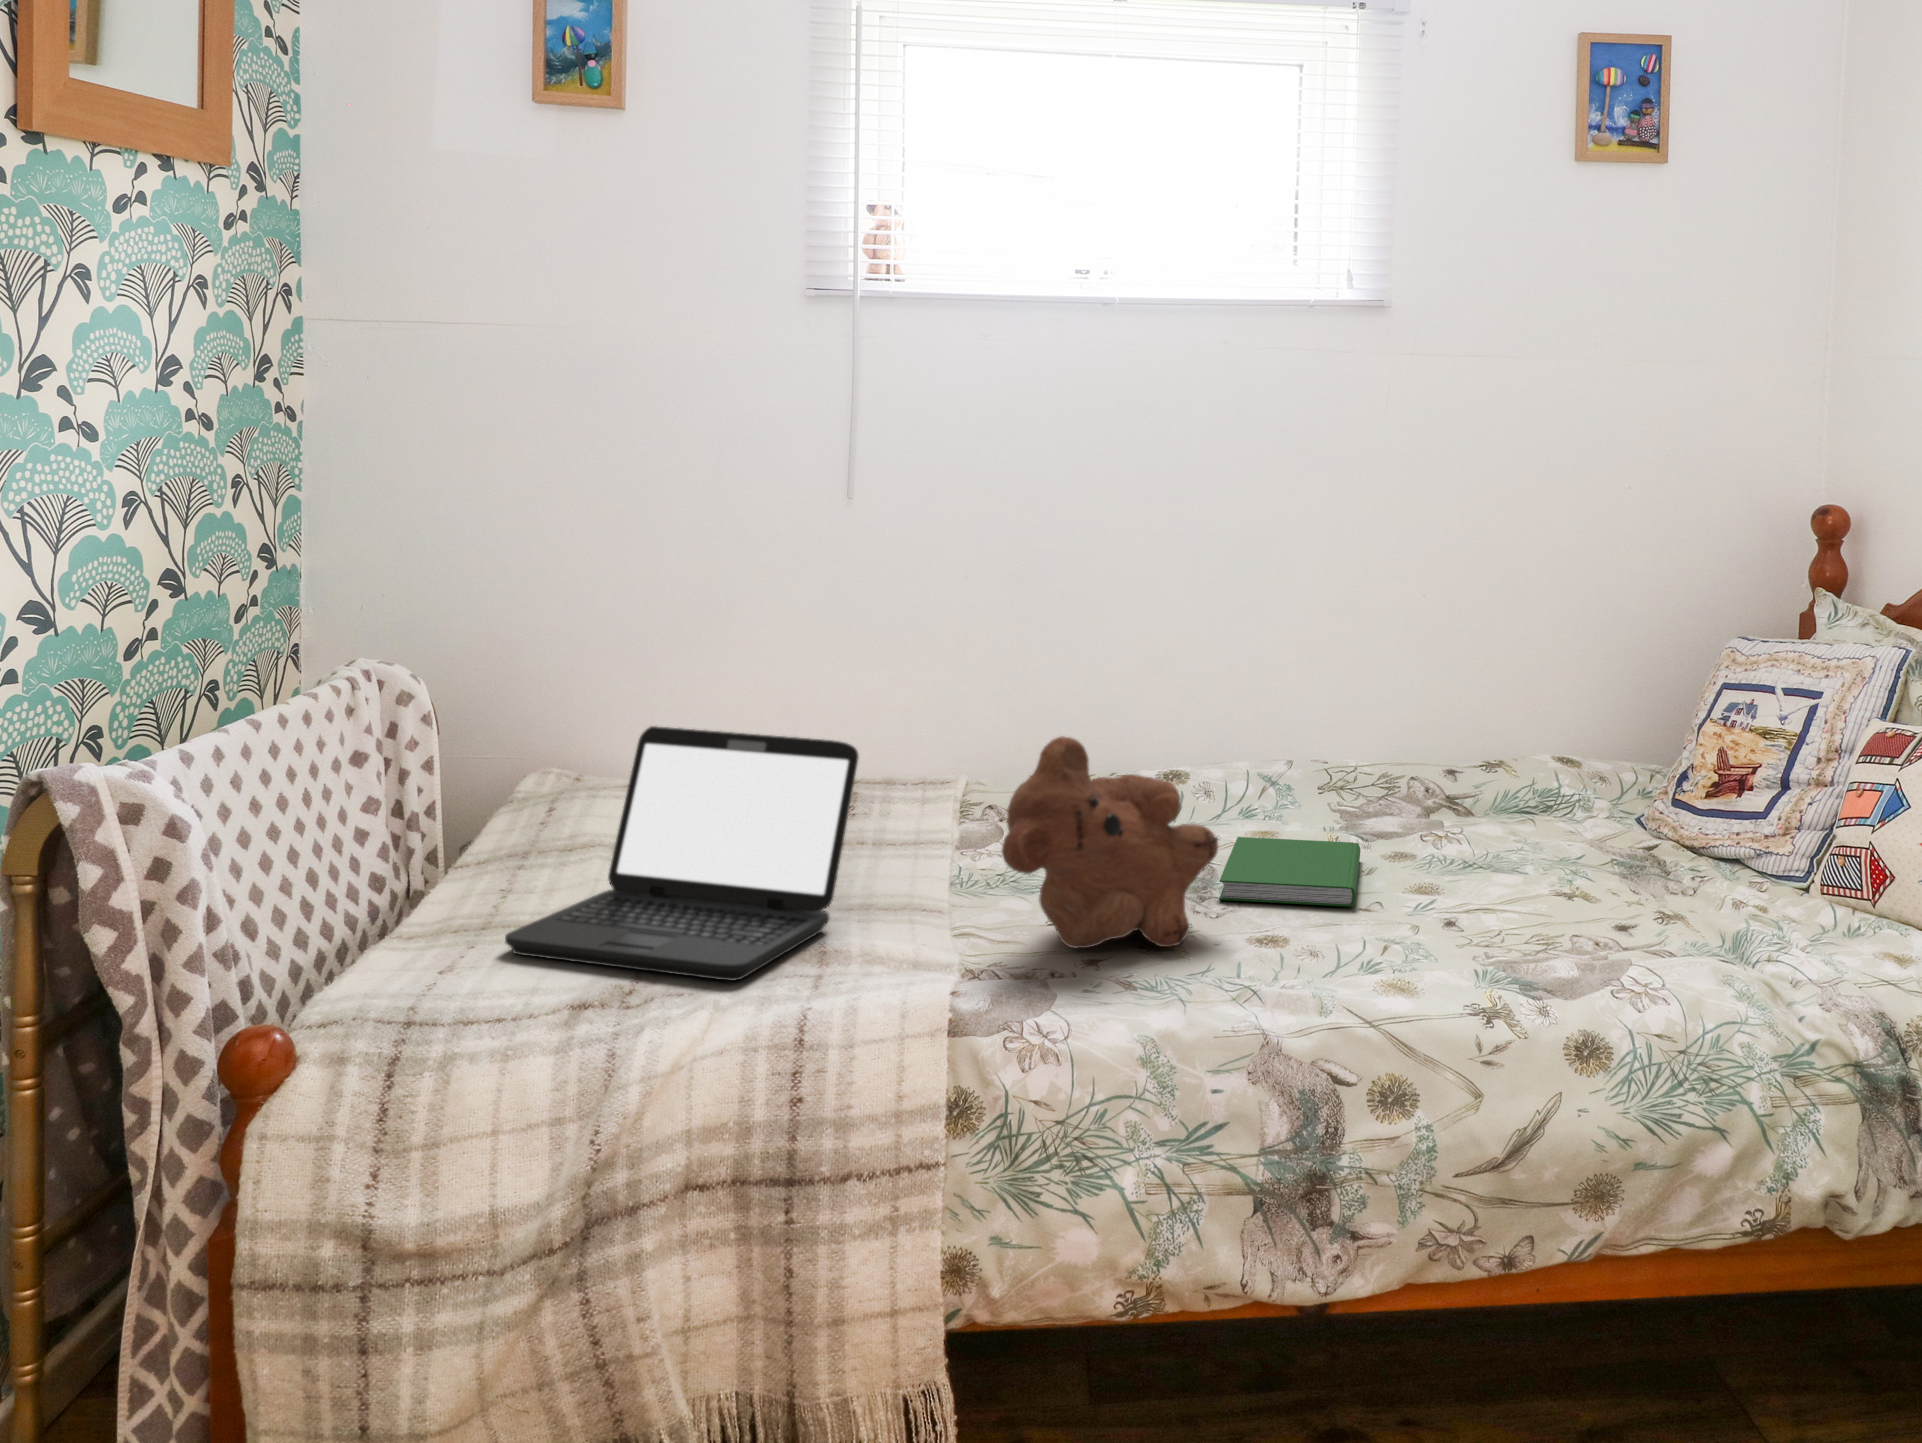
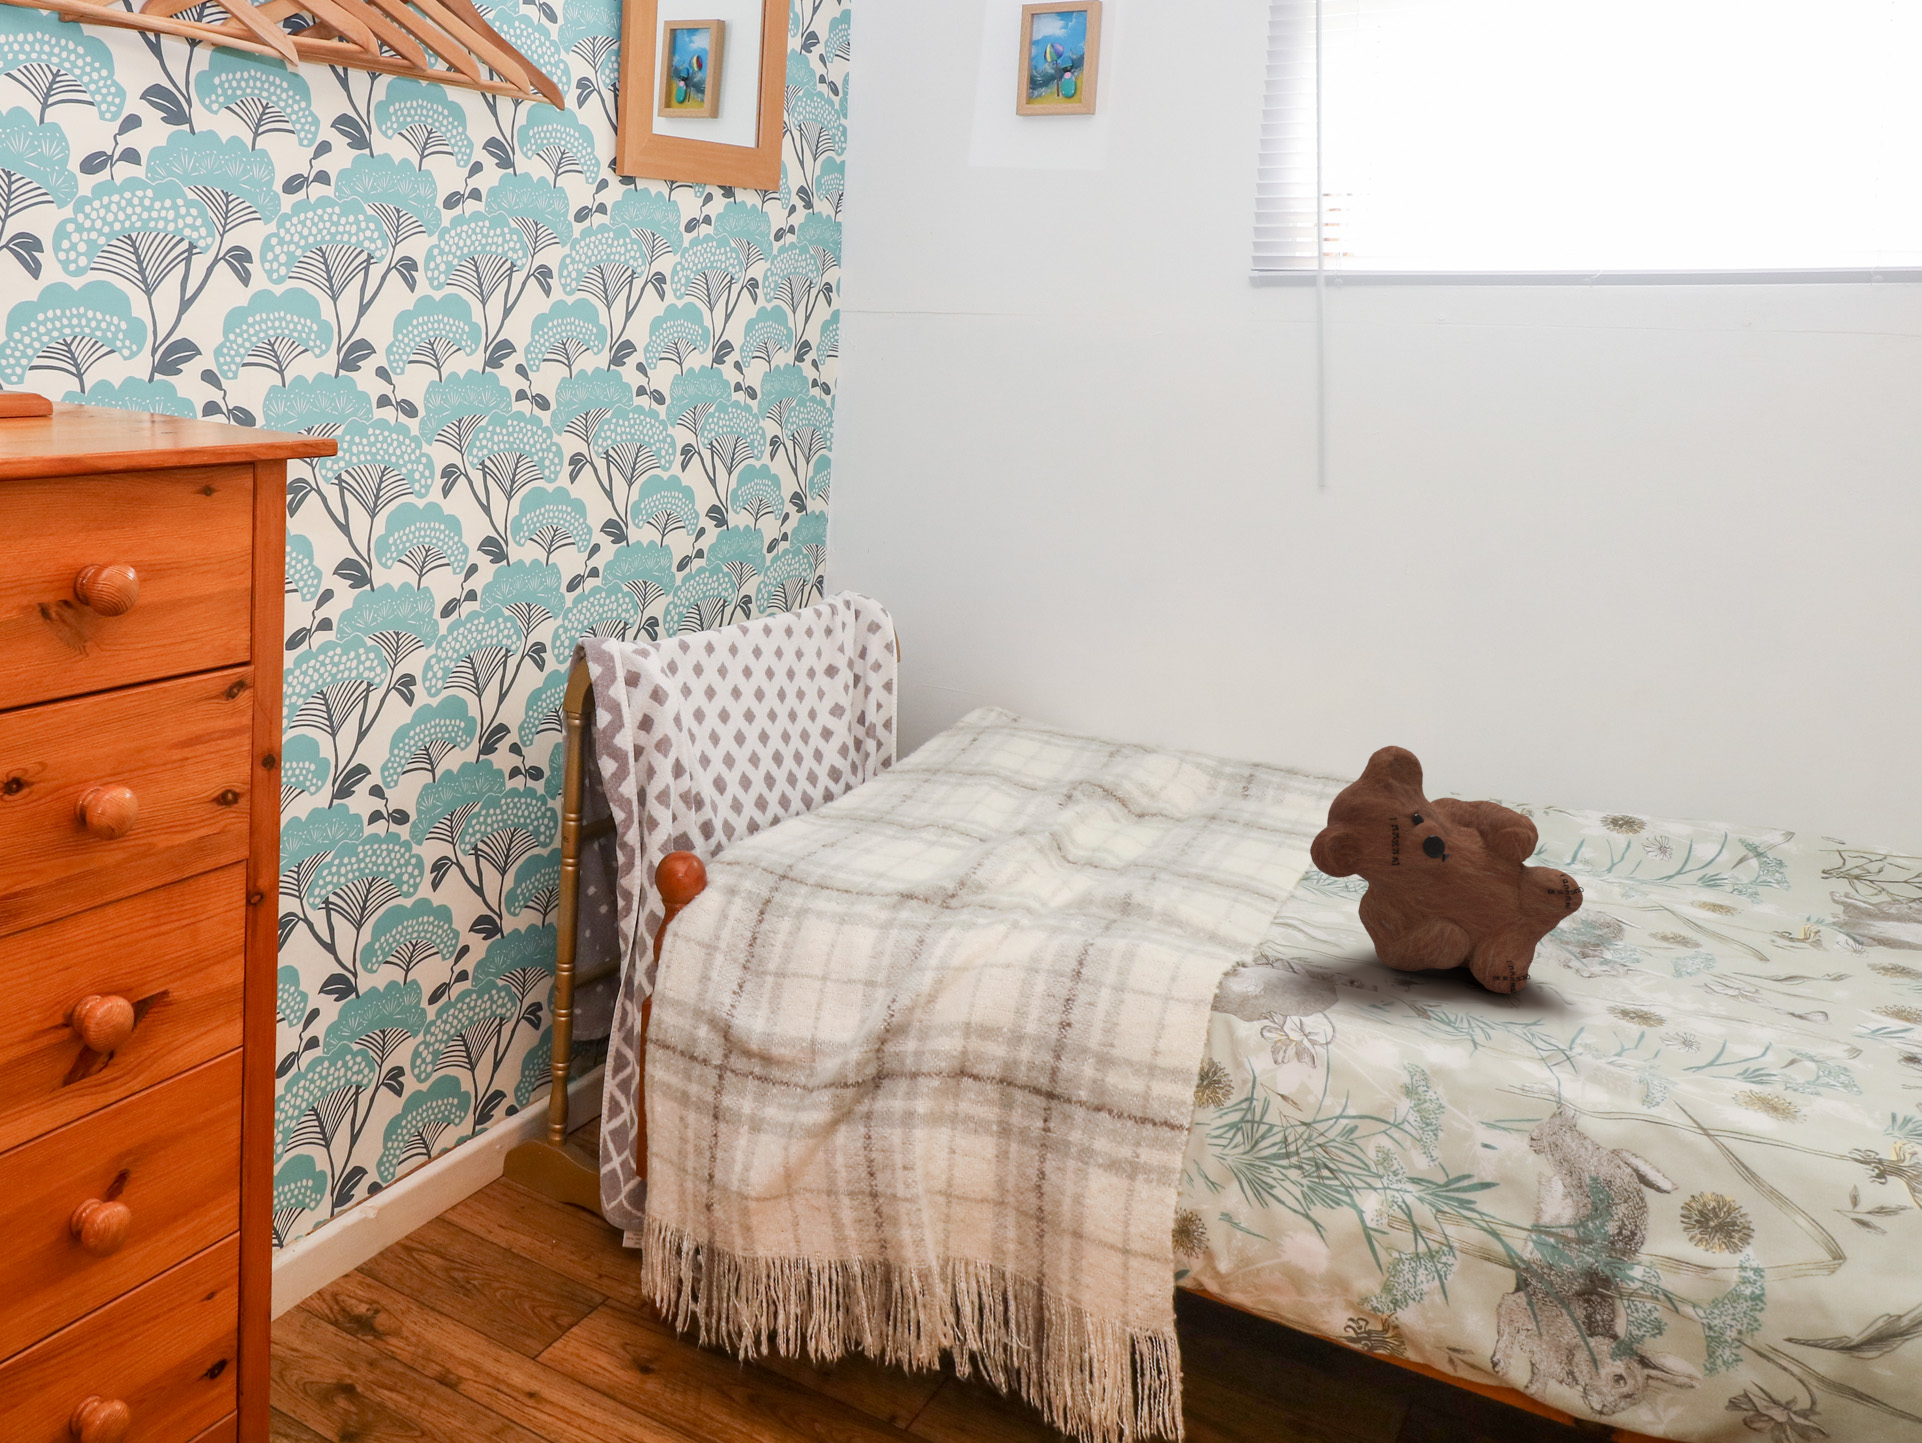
laptop: present [505,726,858,981] -> none [888,679,1206,913]
hardcover book: present [1219,837,1360,906] -> none [1604,905,1842,1012]

